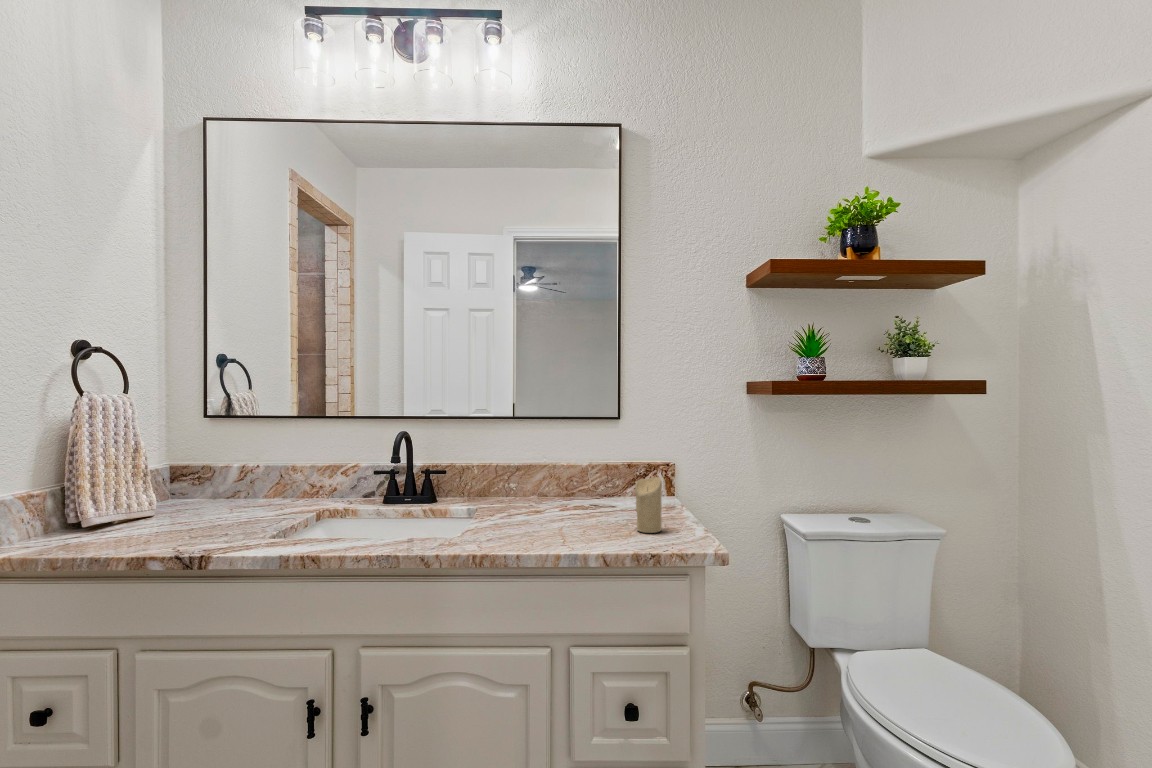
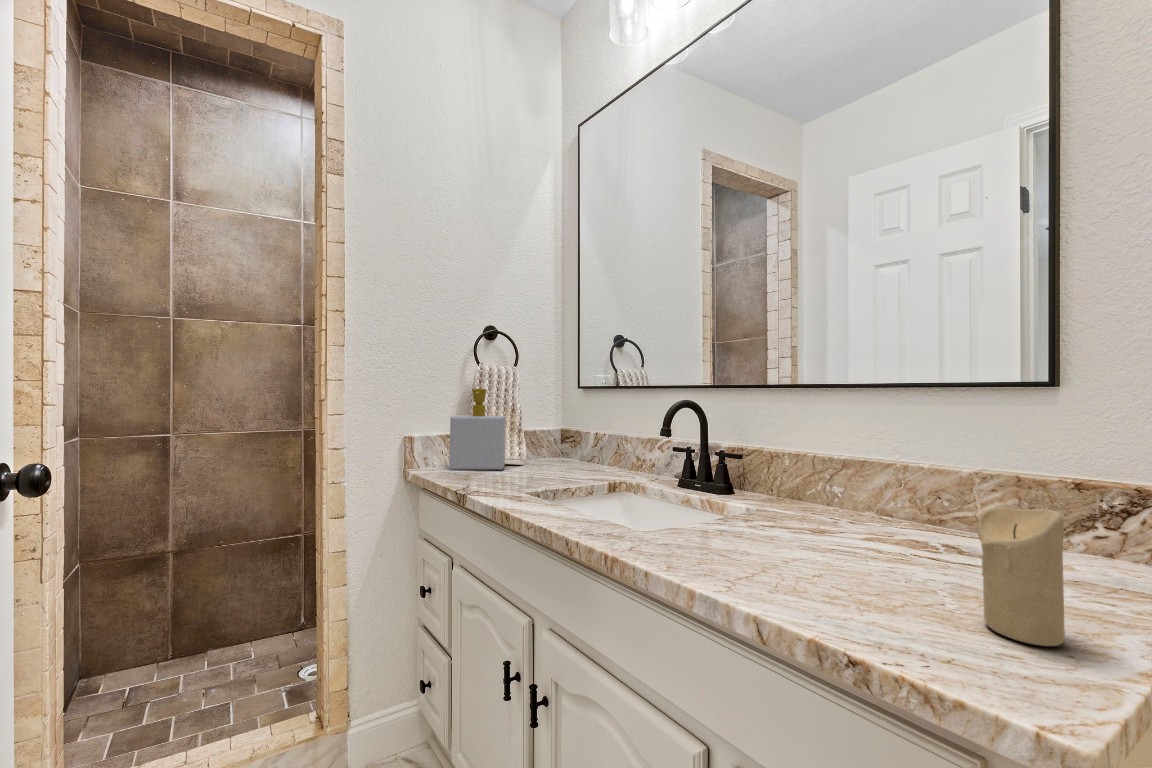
soap bottle: none [73,426,168,542] -> present [449,389,506,470]

